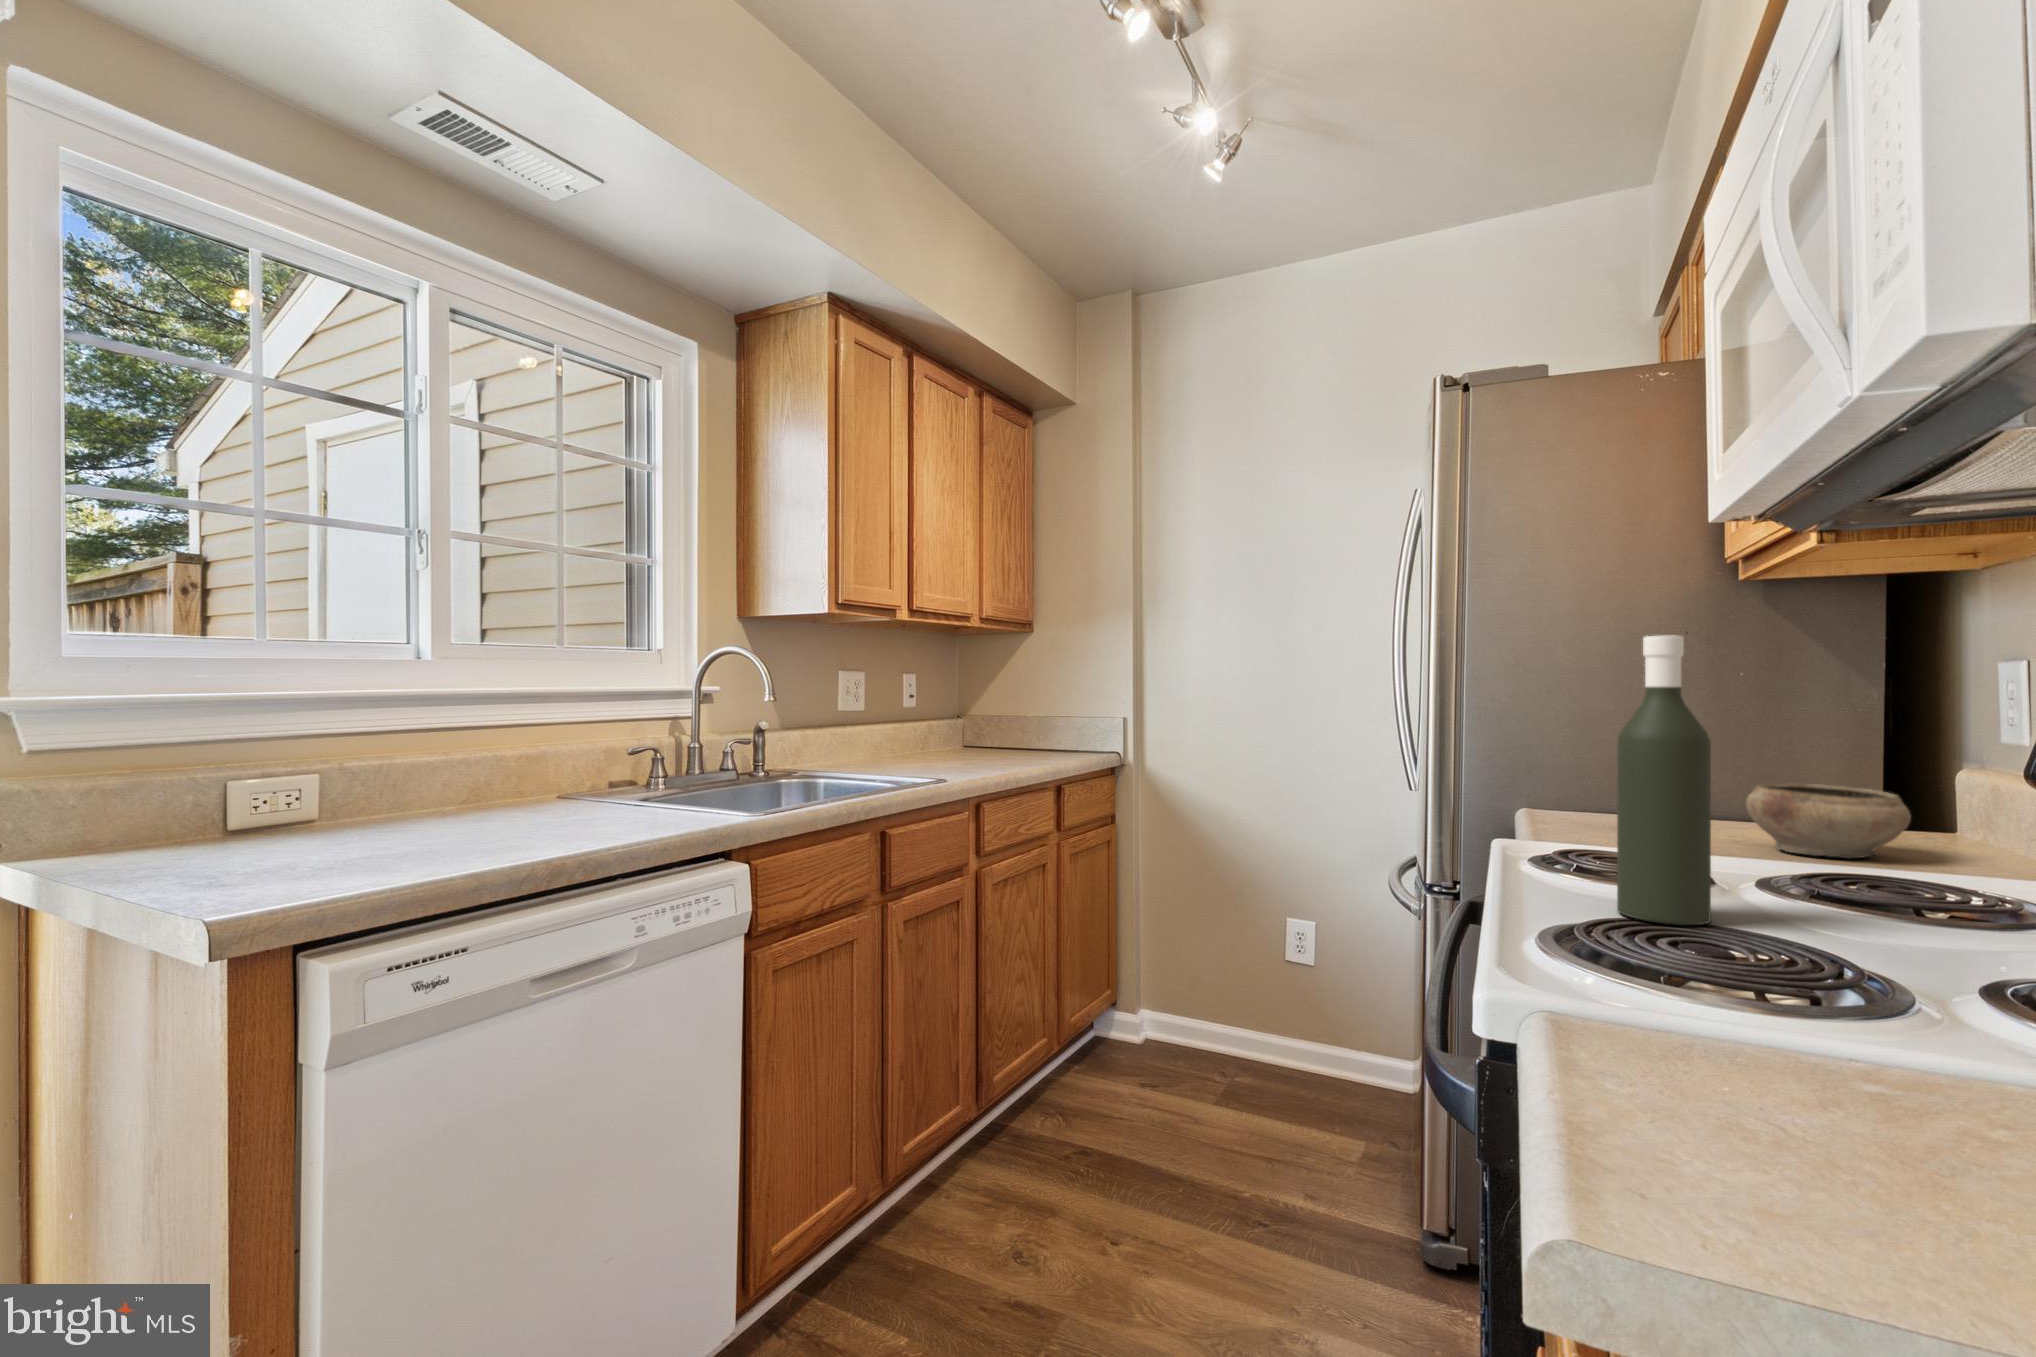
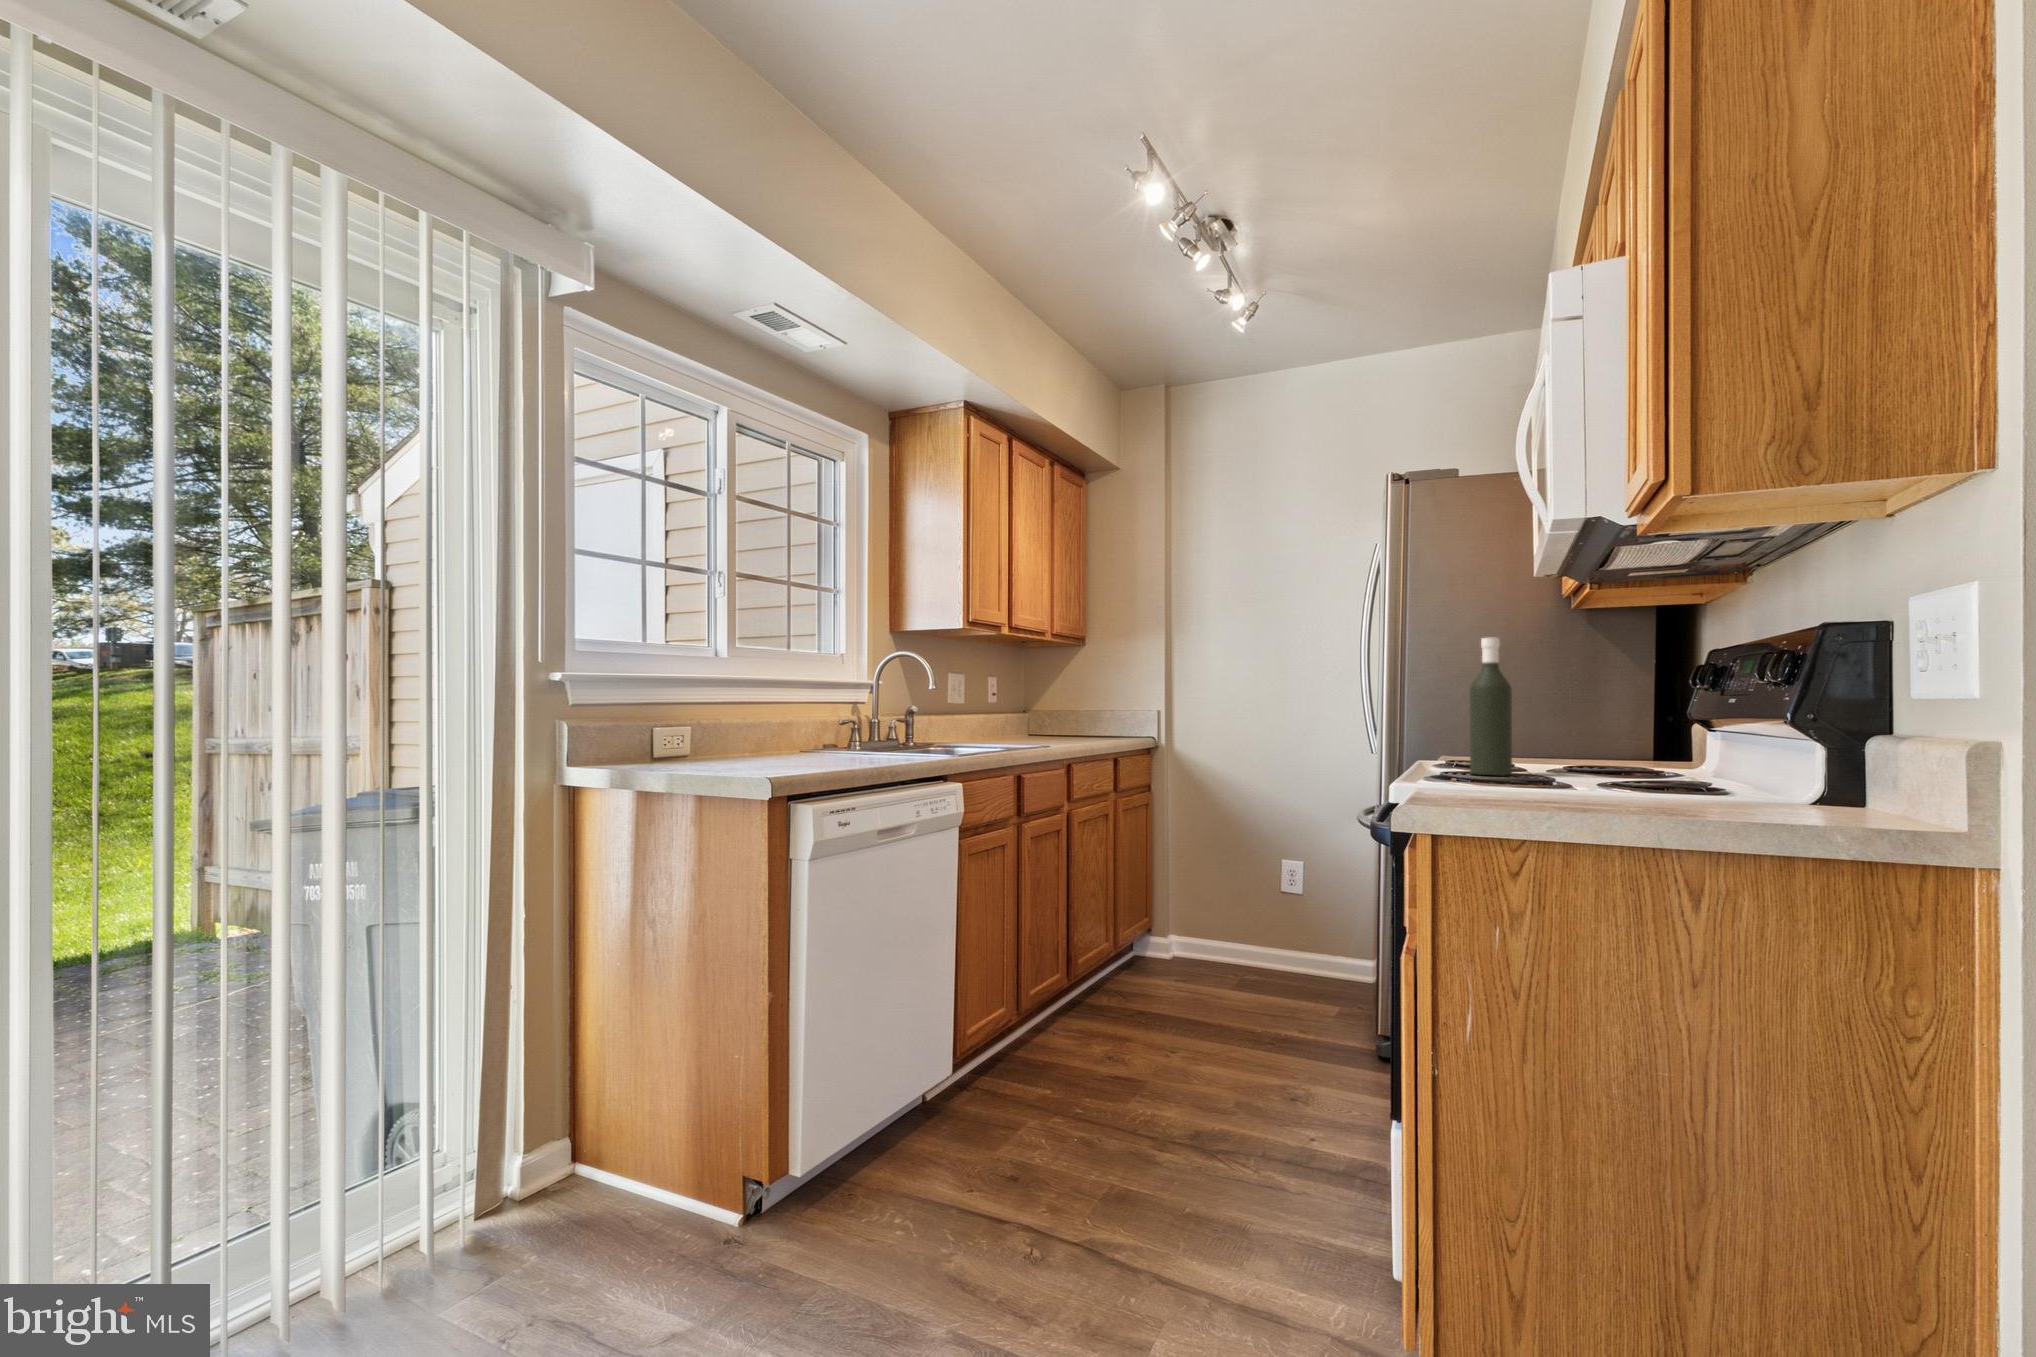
ceramic bowl: present [1746,783,1911,858] -> none [1559,726,1641,764]

